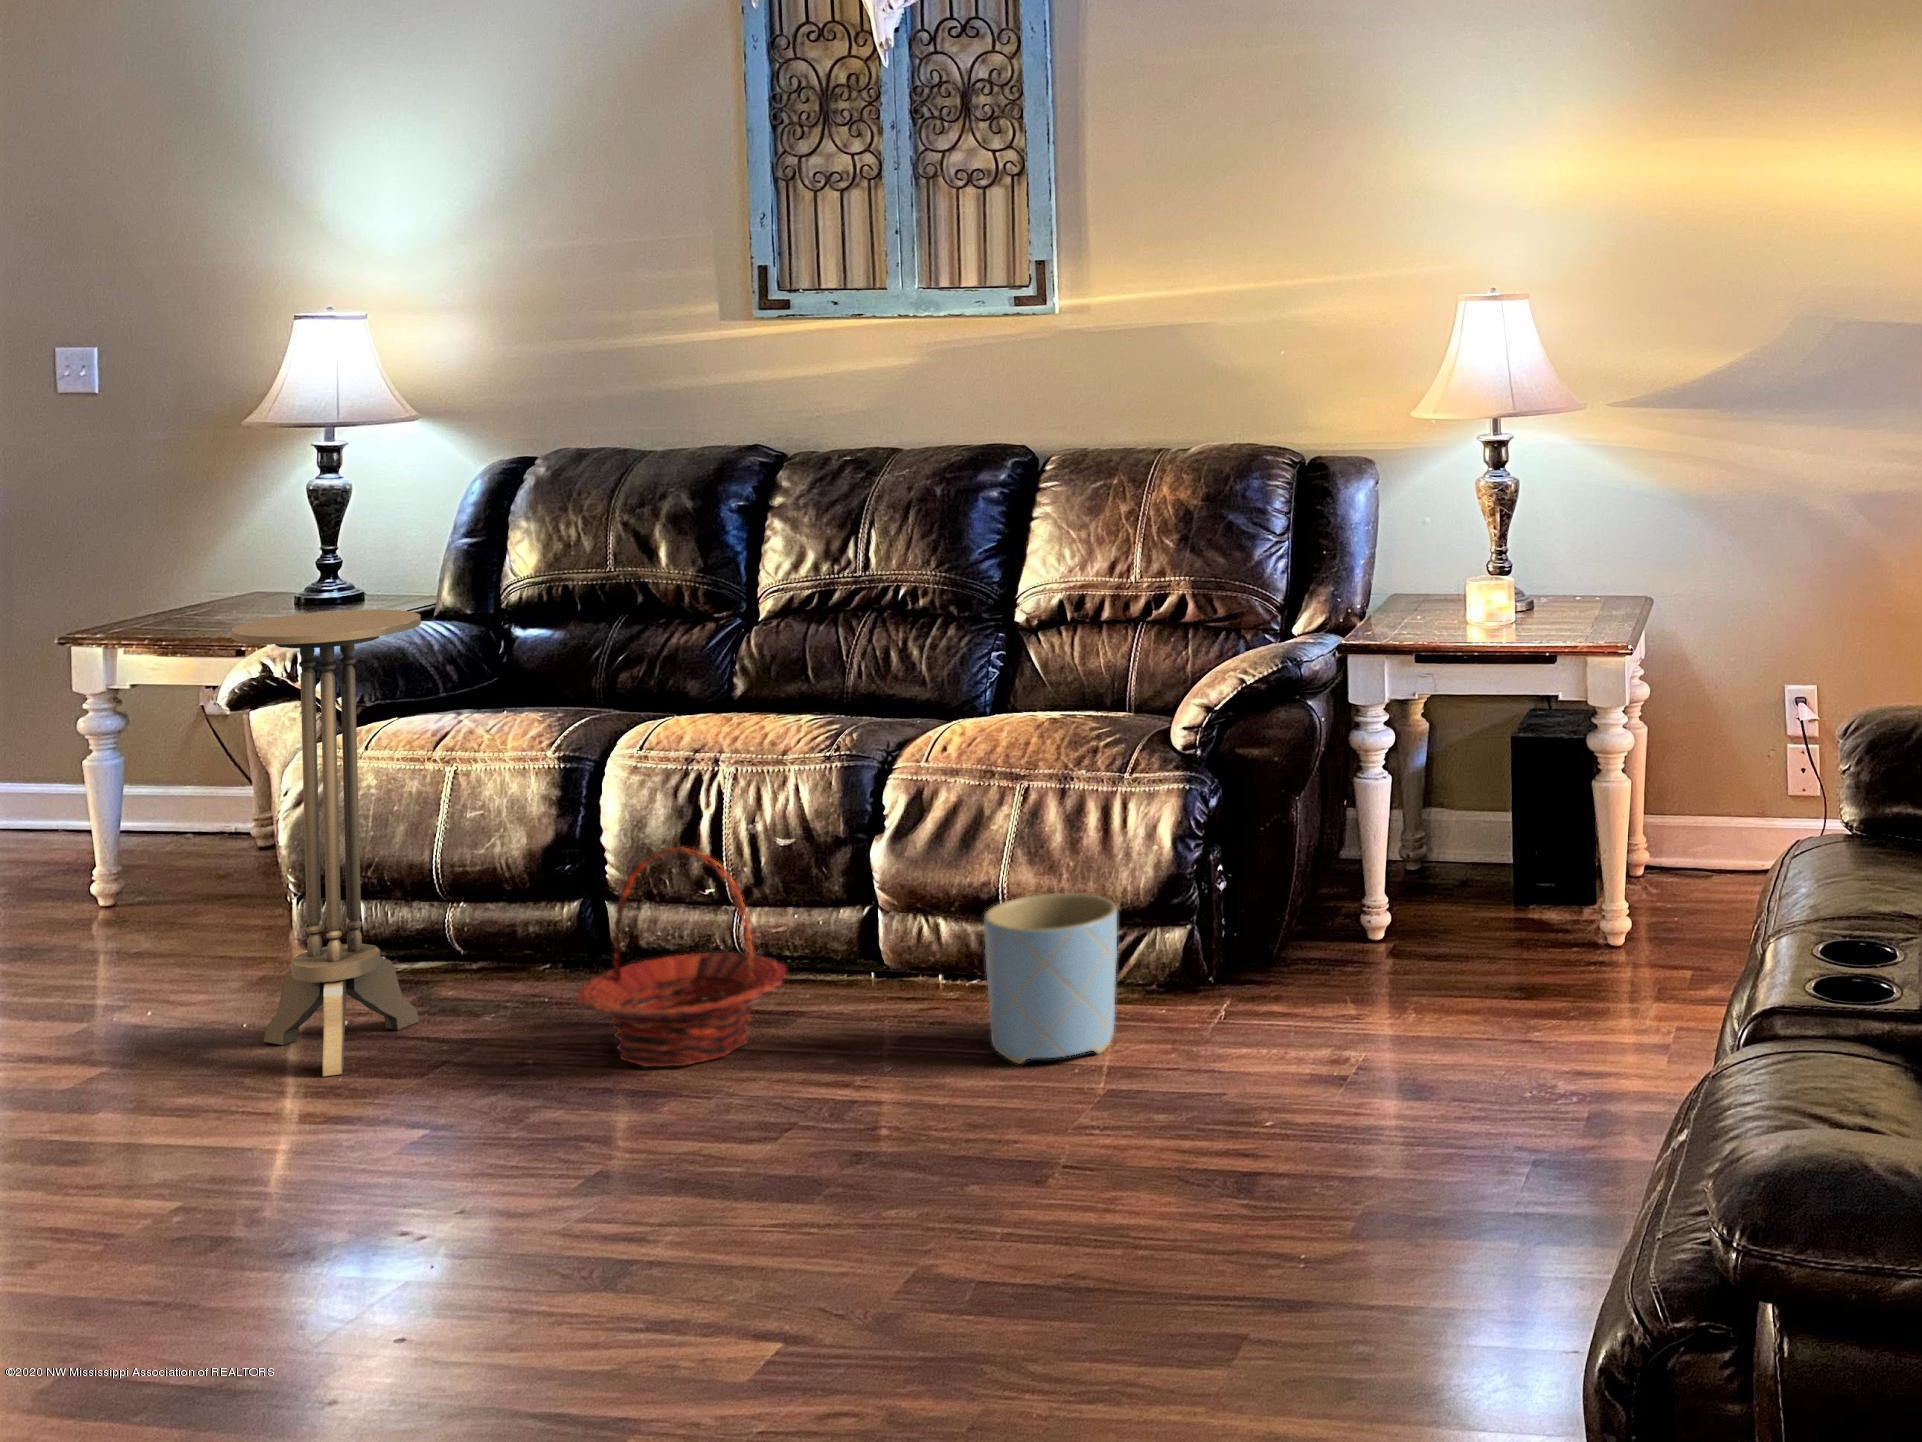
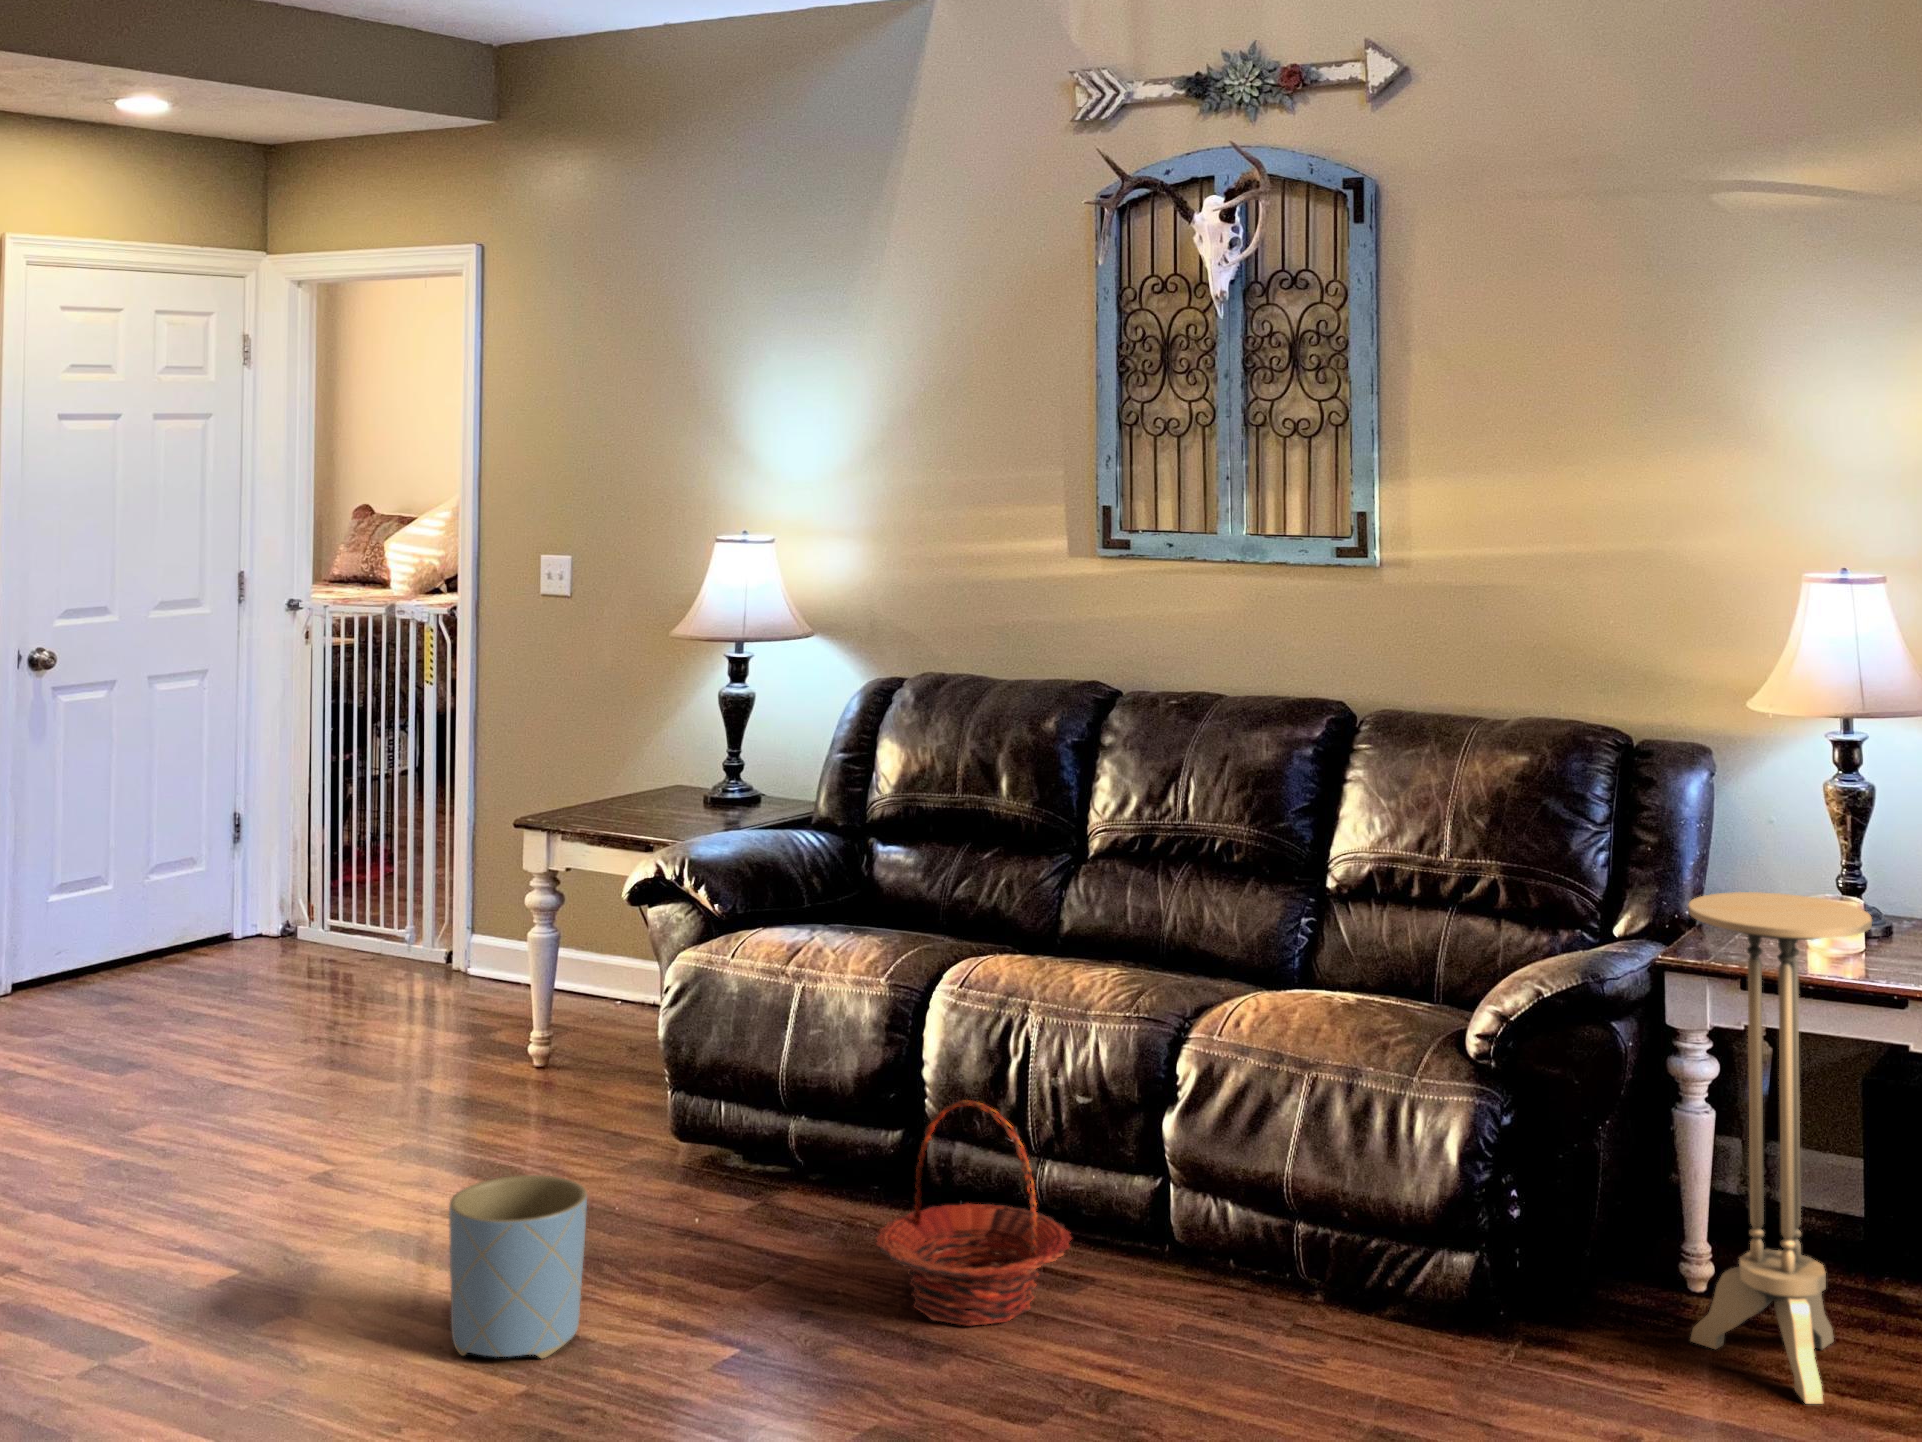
side table: present [231,610,421,1077] -> present [1688,892,1872,1404]
planter: present [984,893,1117,1064] -> present [449,1175,587,1358]

